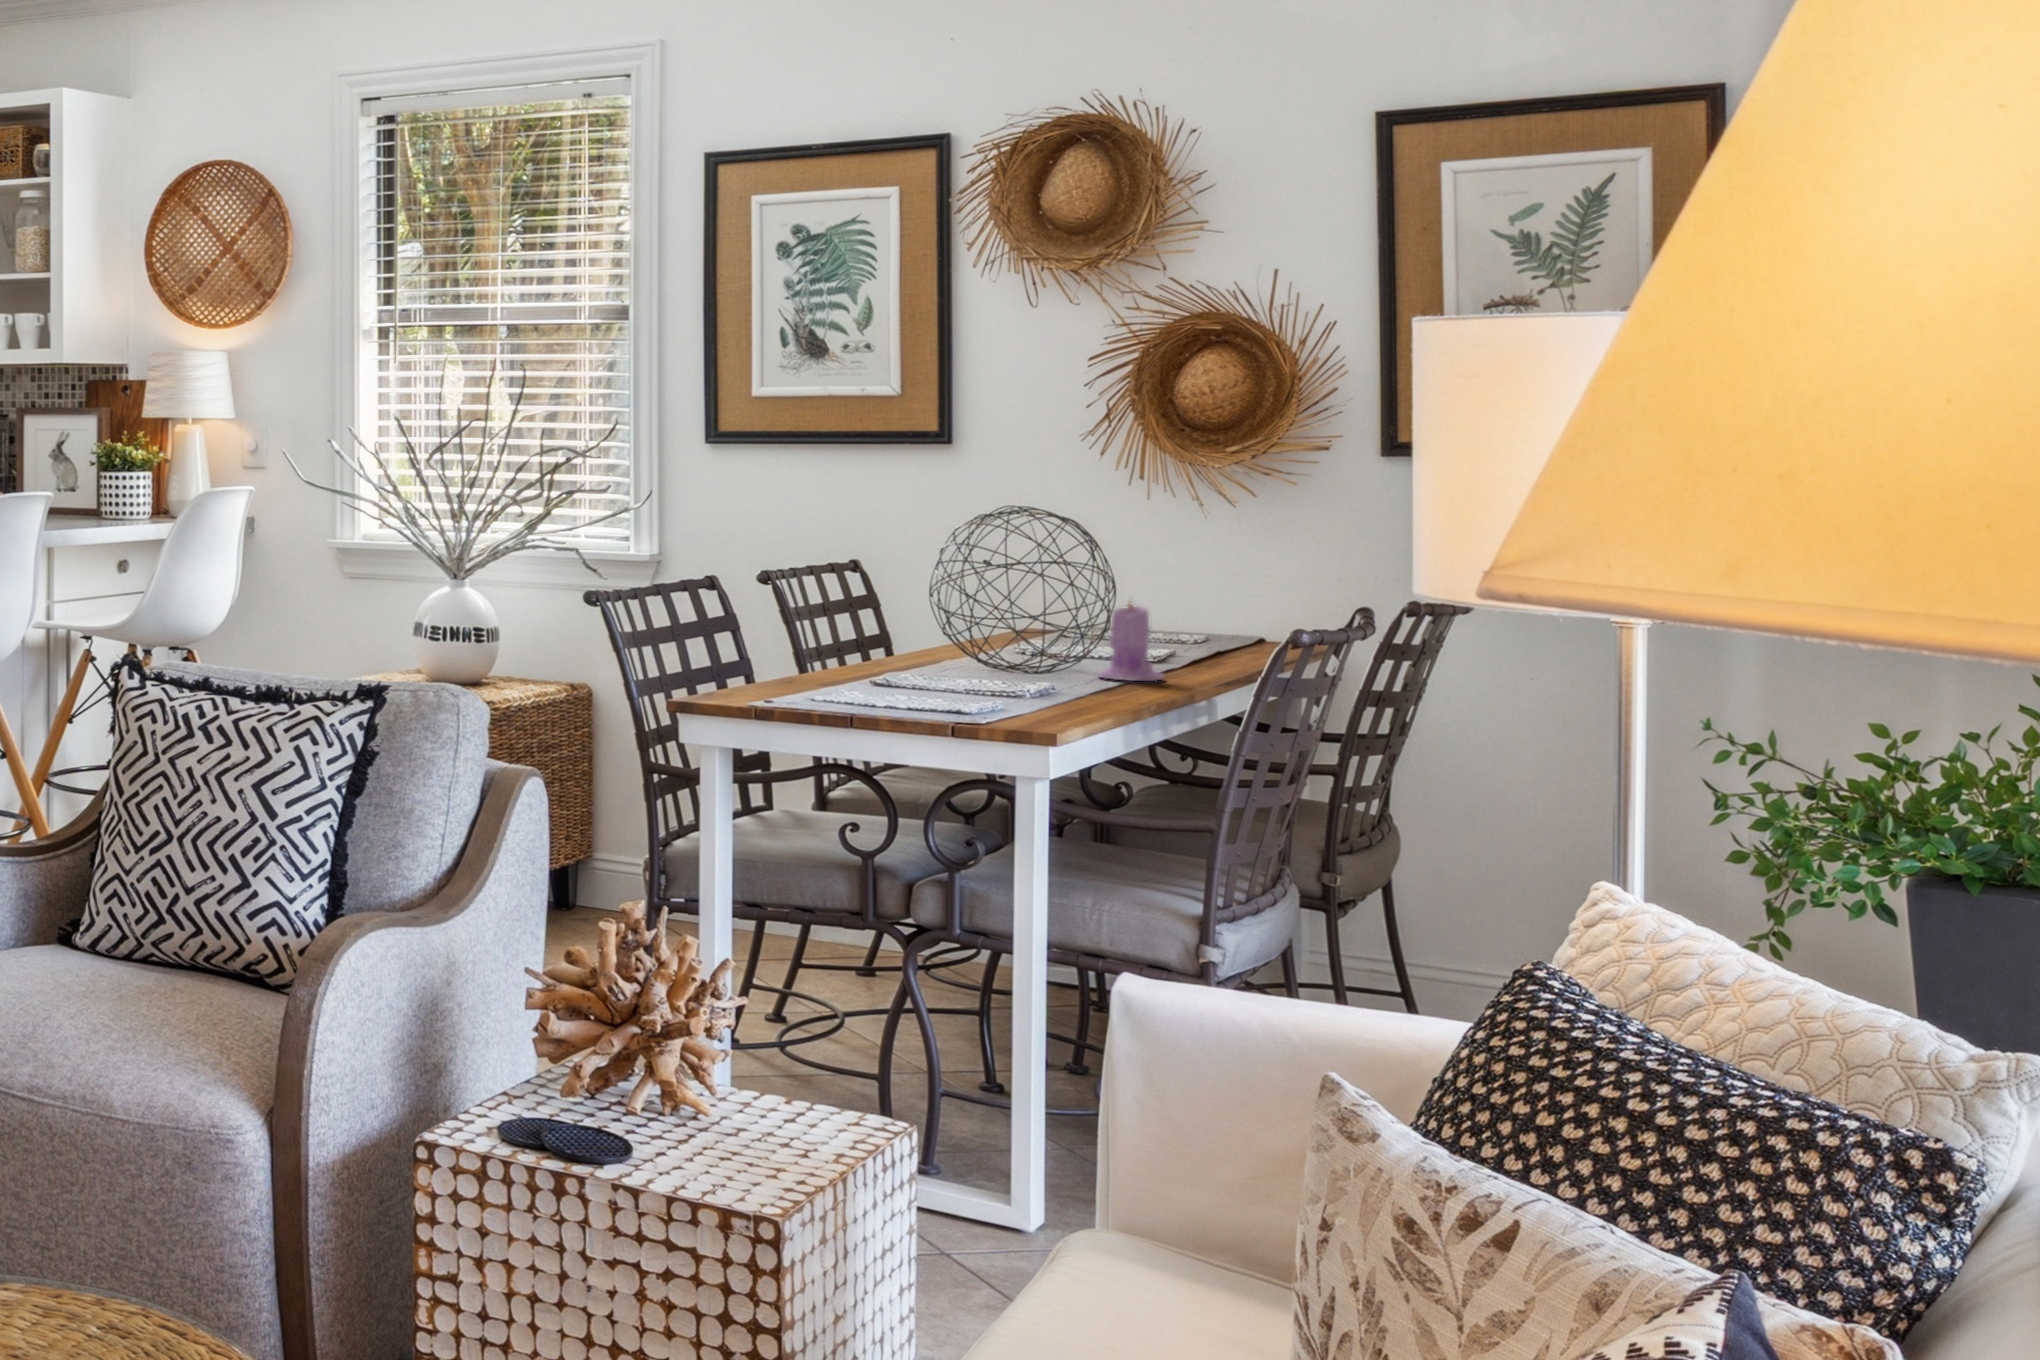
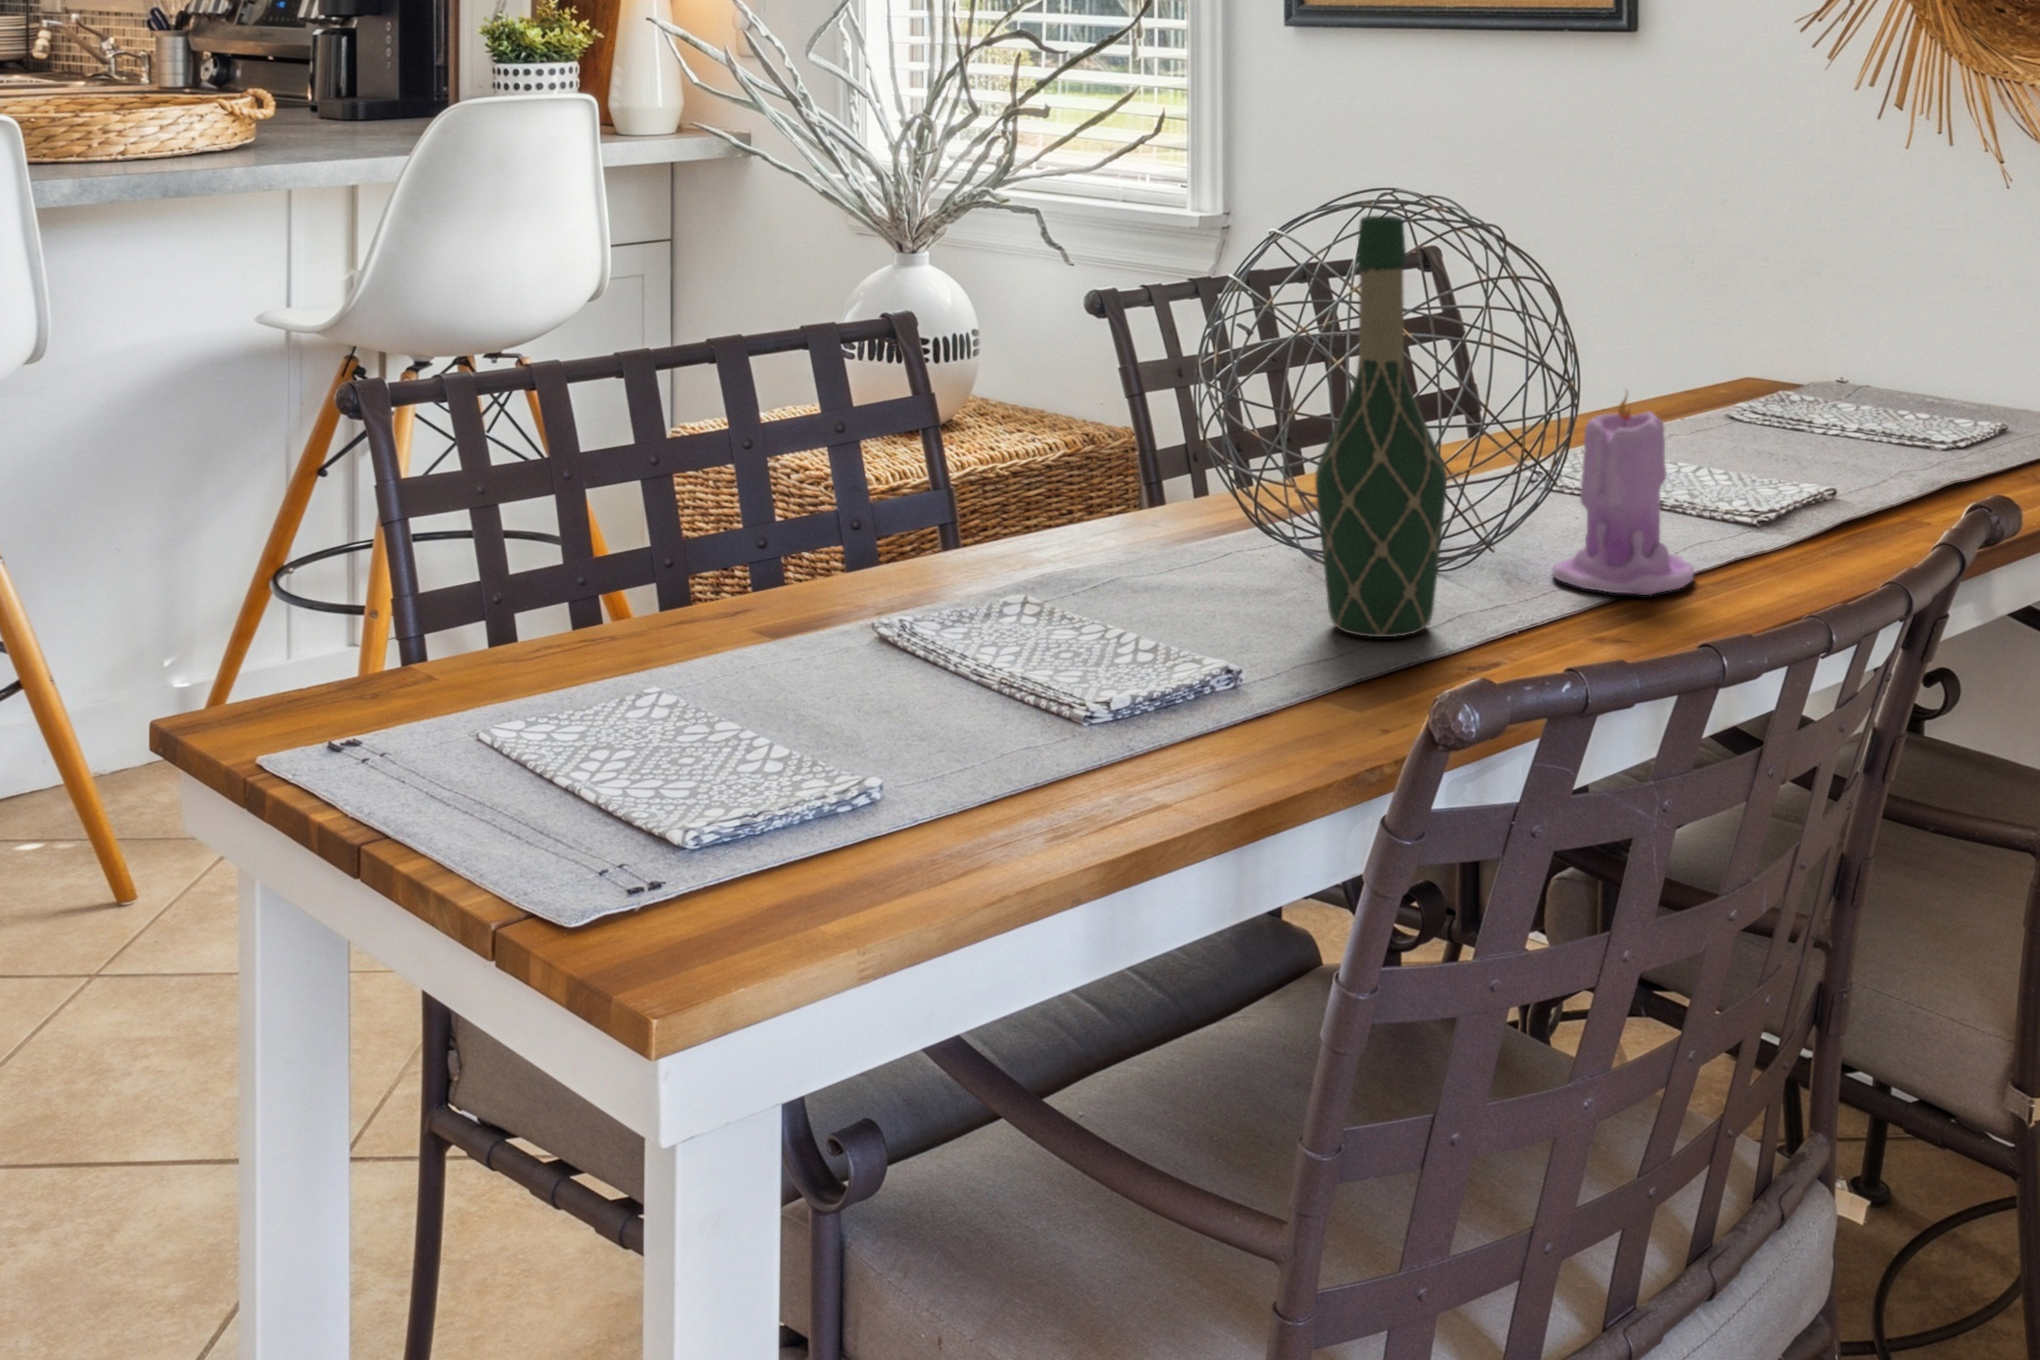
wine bottle: none [1033,518,1092,691] -> present [1315,216,1447,637]

